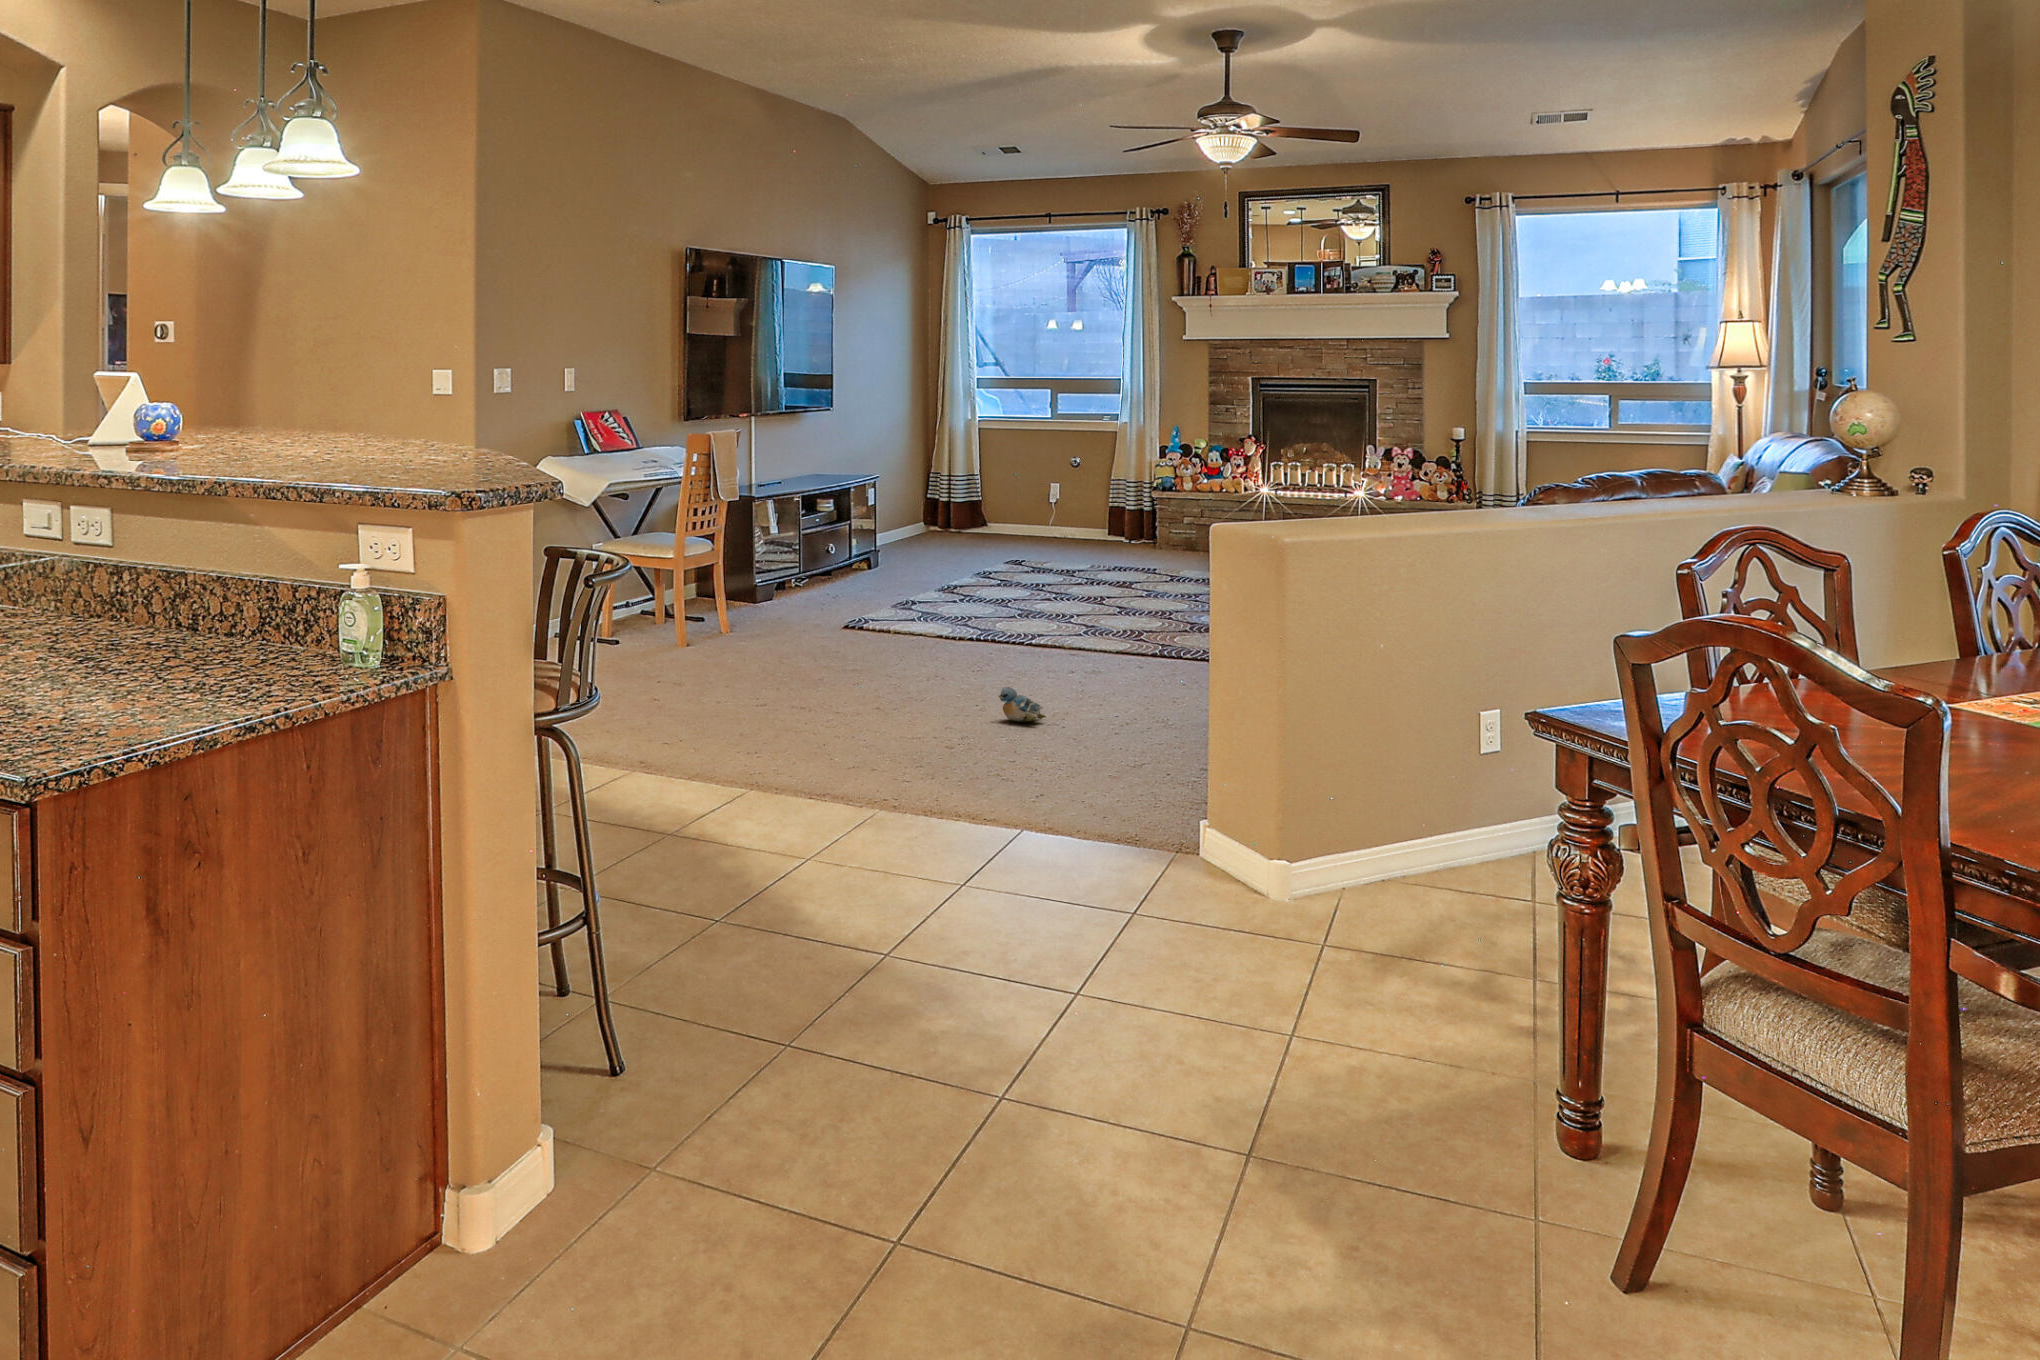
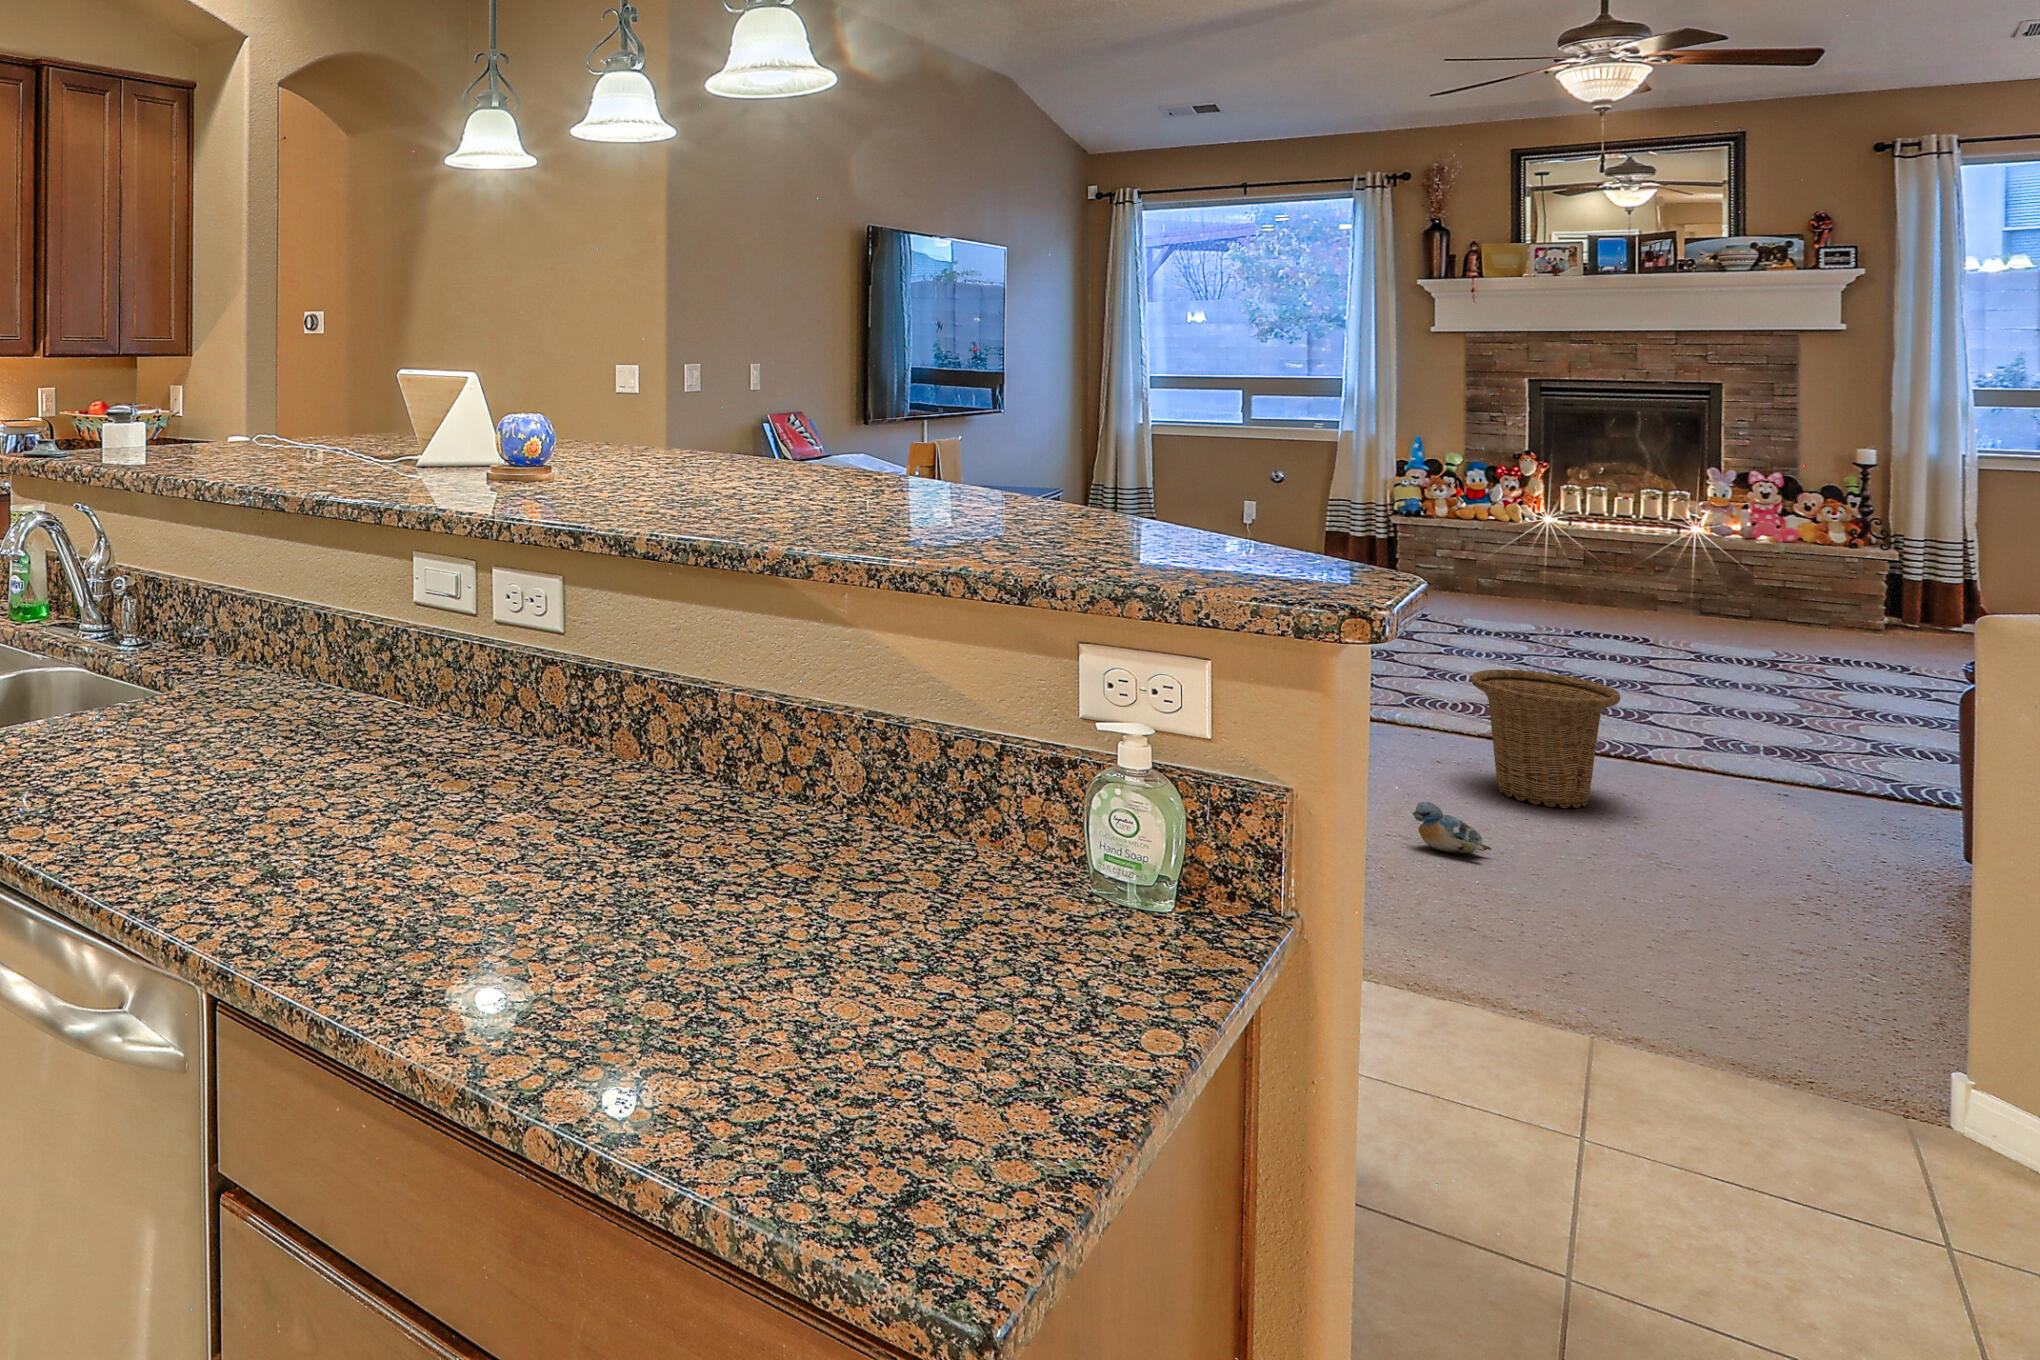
basket: none [1075,593,1163,689] -> present [1471,670,1620,808]

